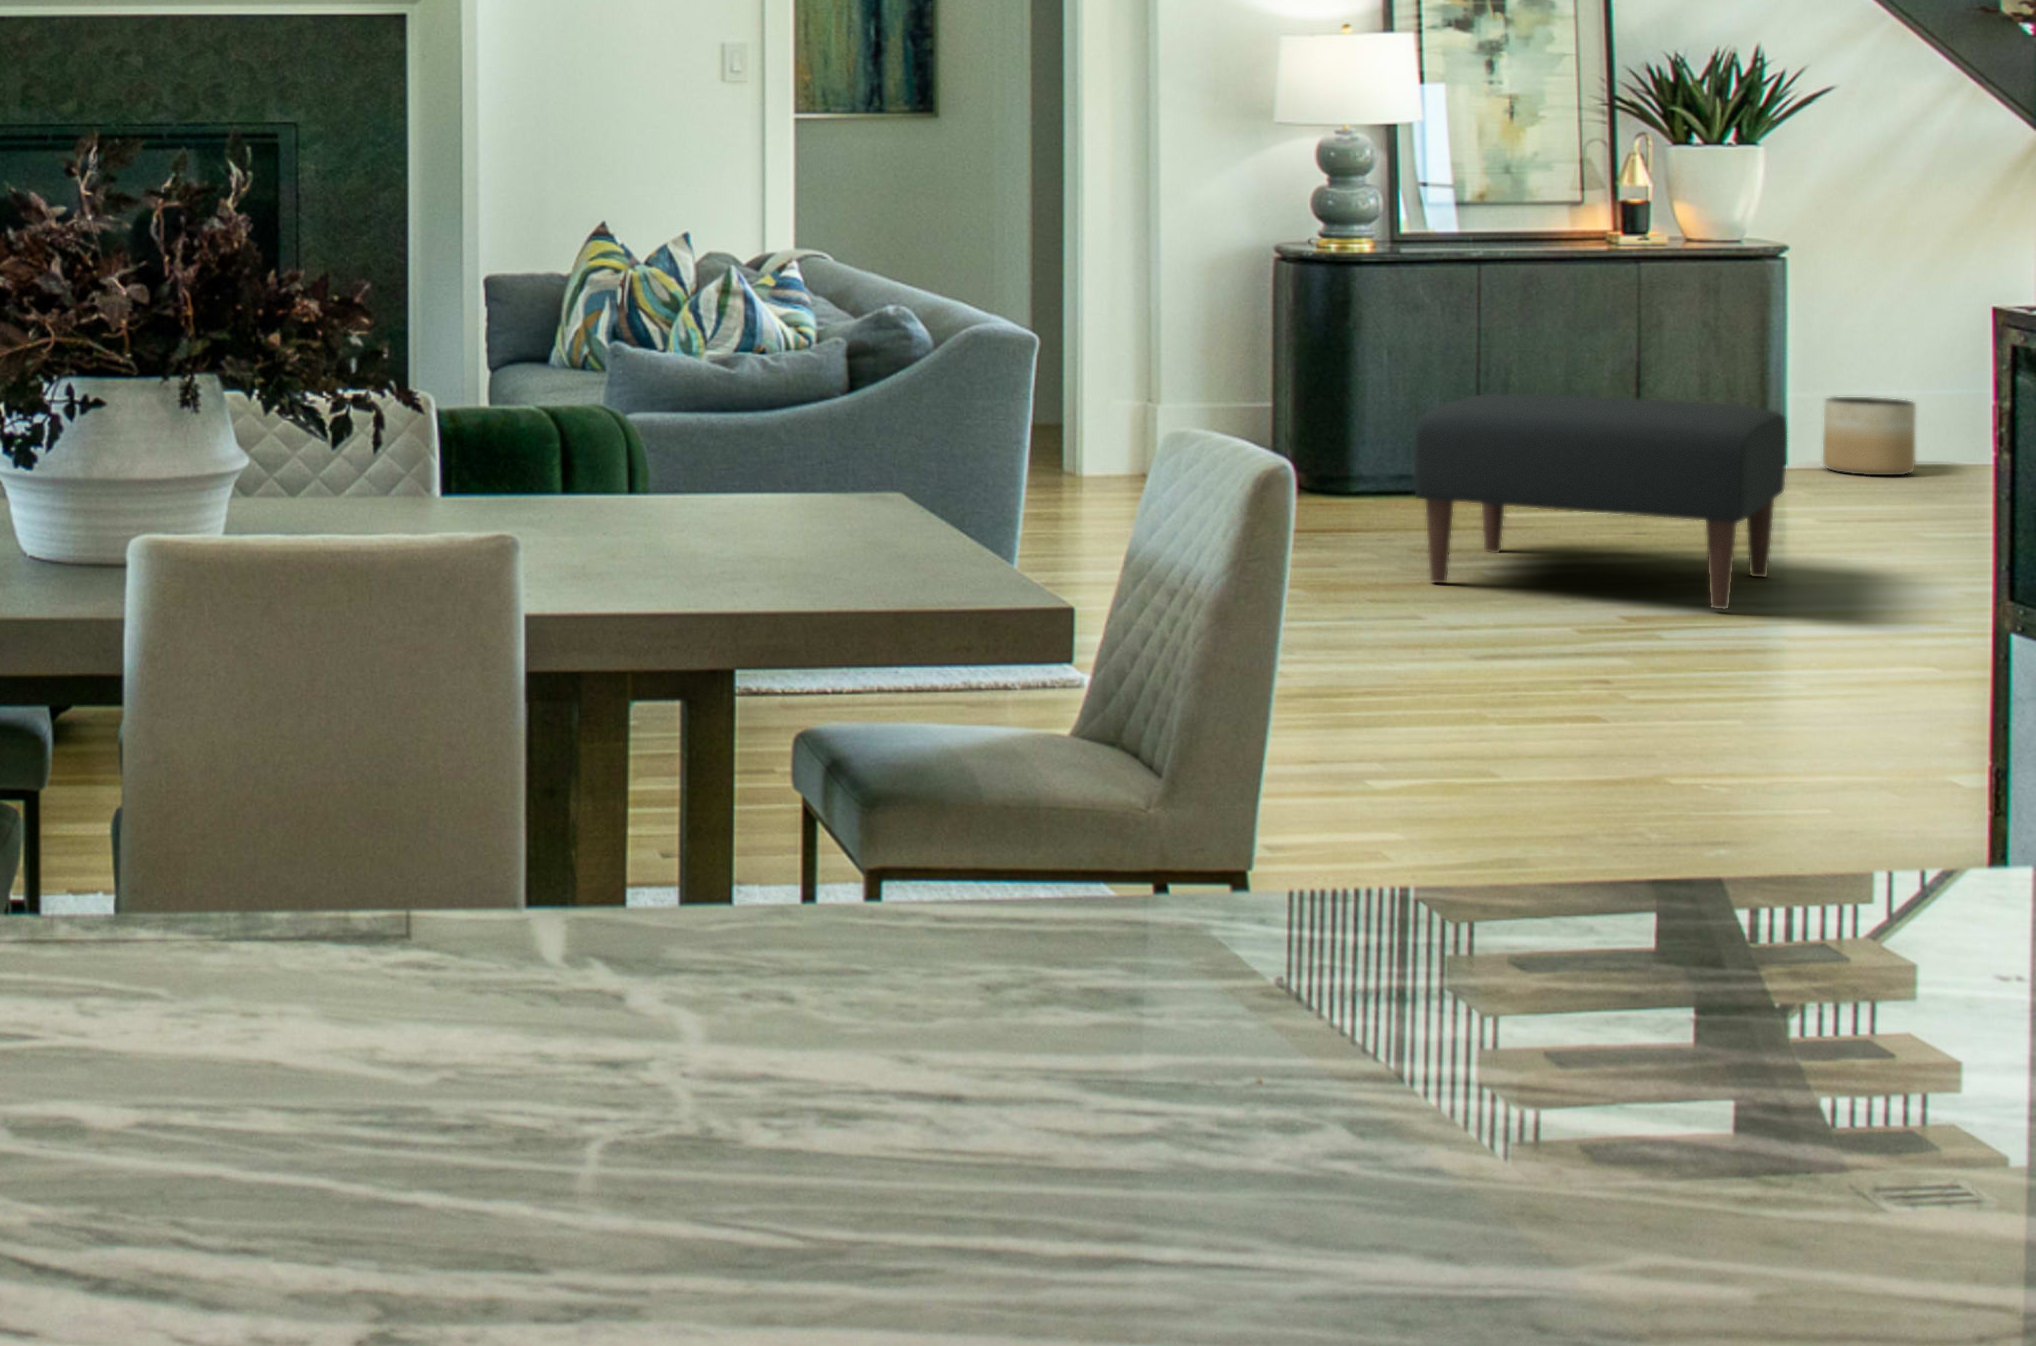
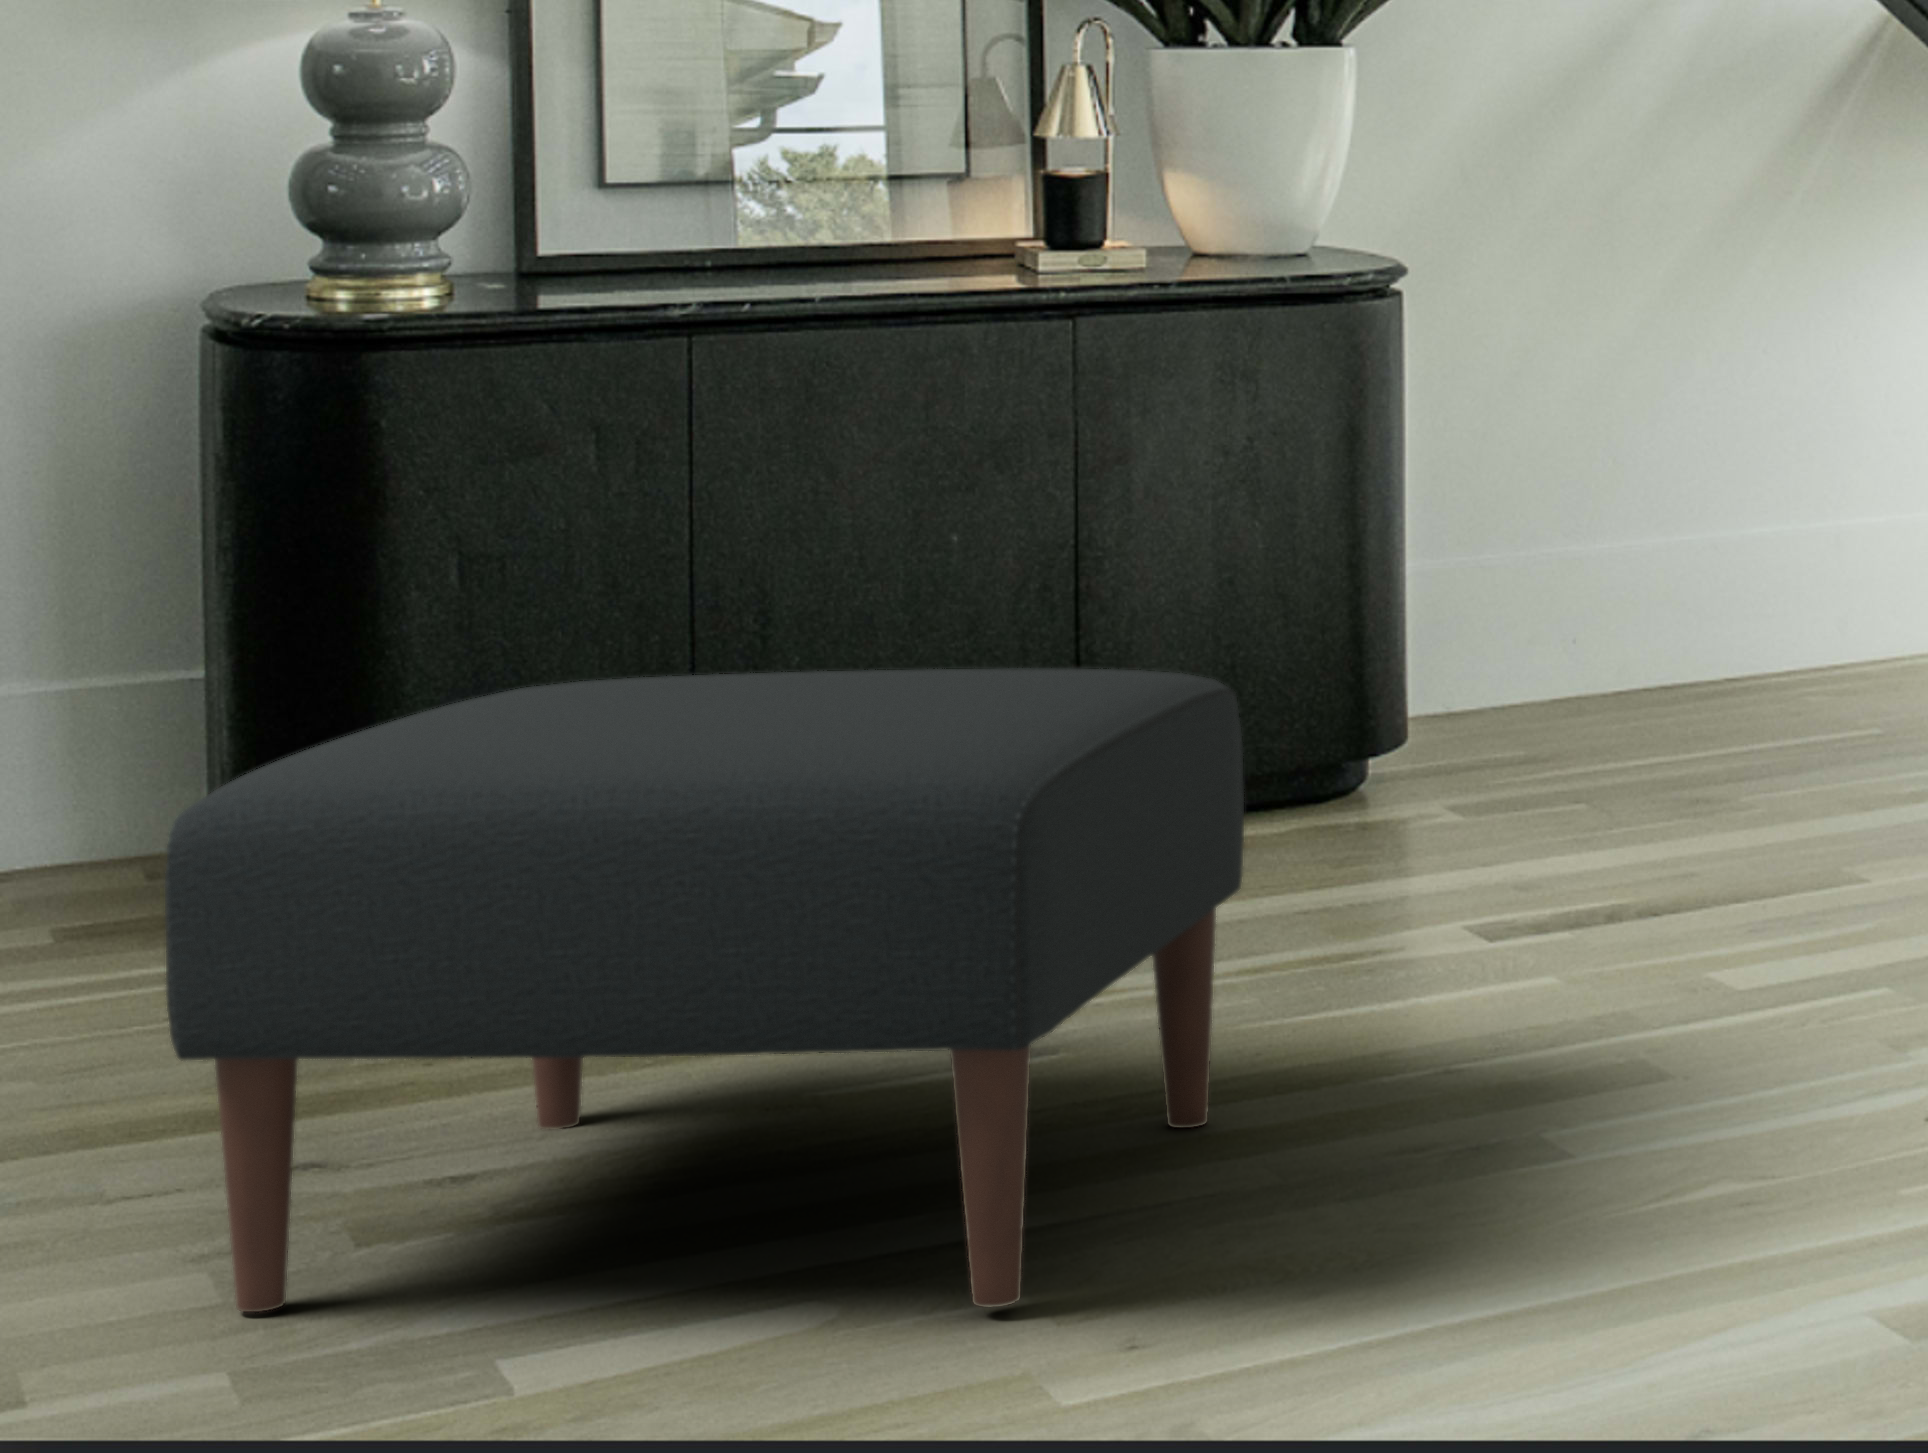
planter: present [1823,397,1916,475] -> none [1492,571,1659,740]

